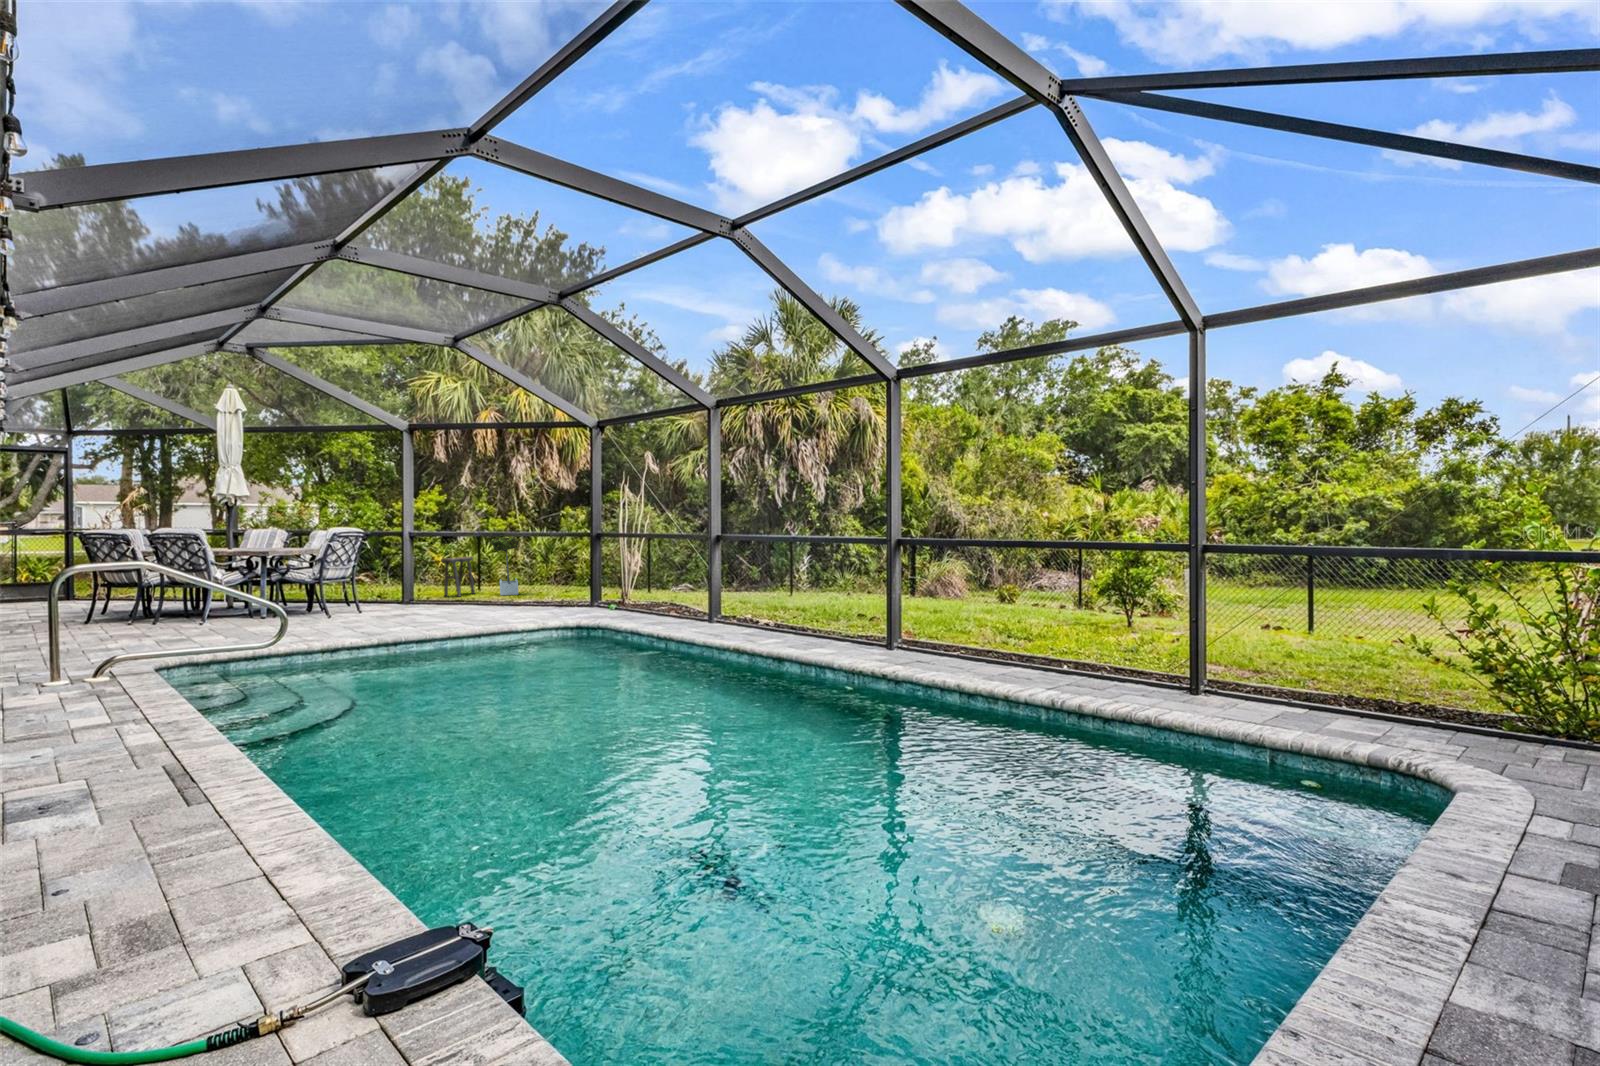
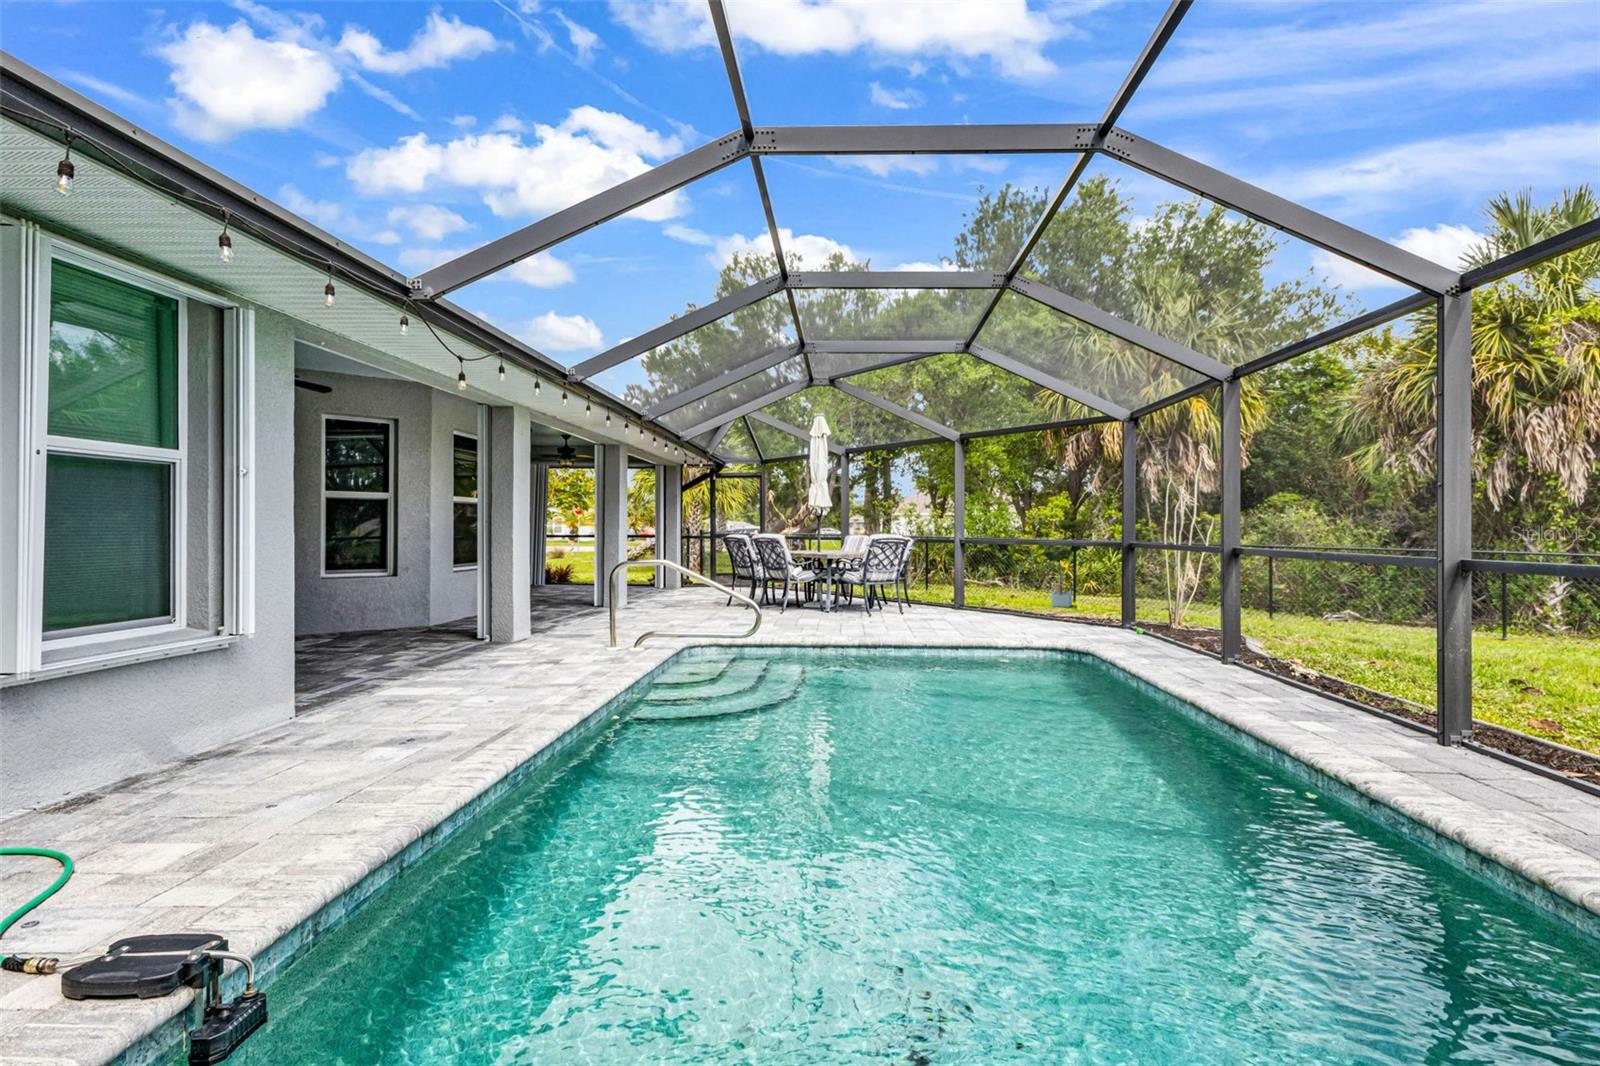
stool: present [441,557,475,597] -> none [997,566,1033,605]

